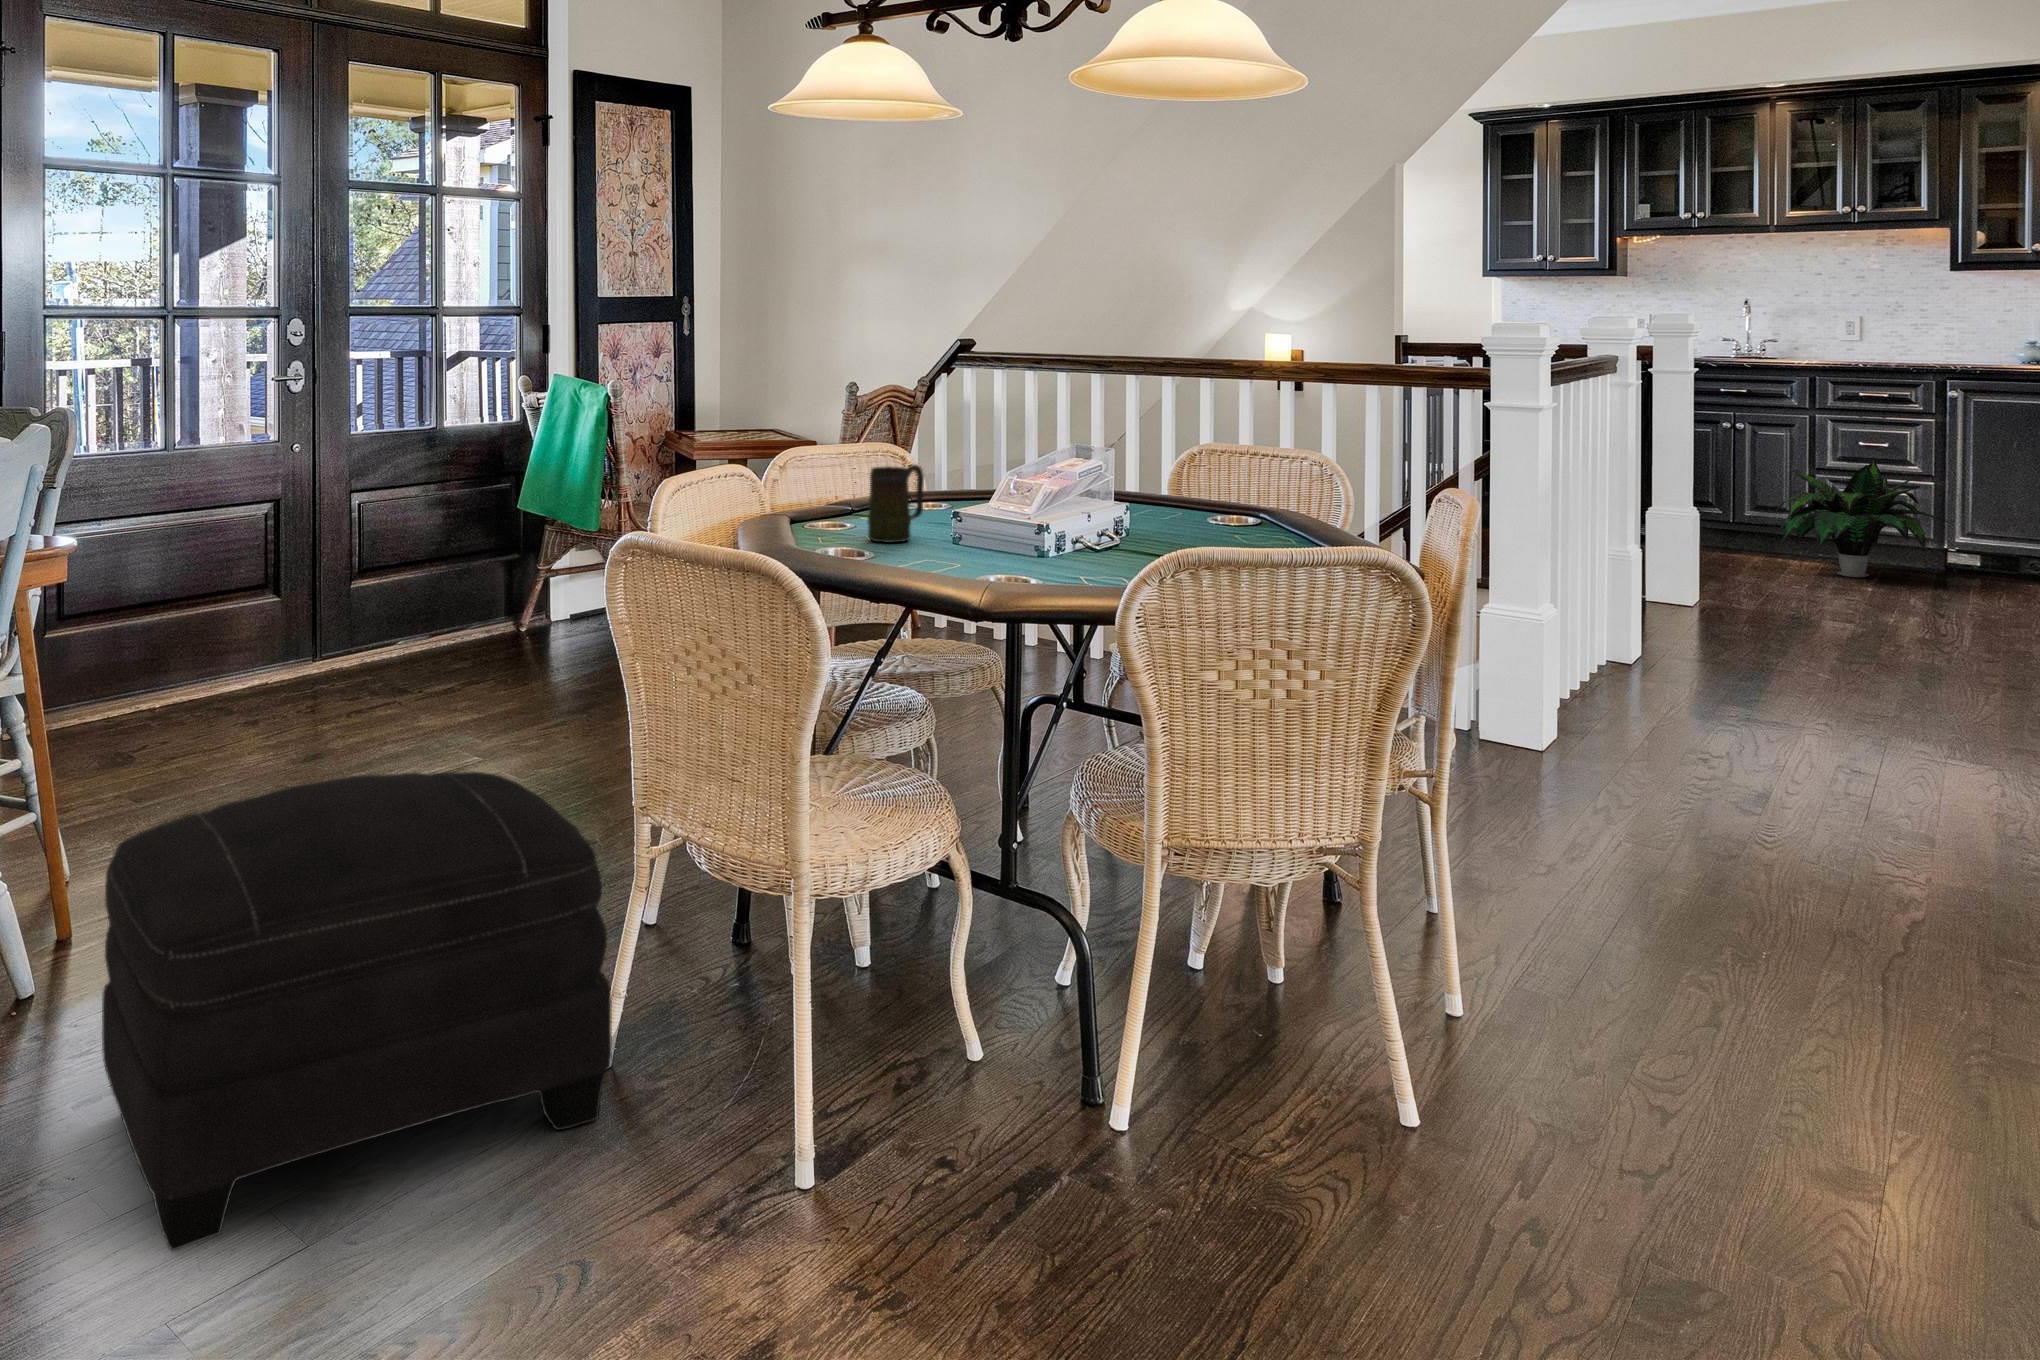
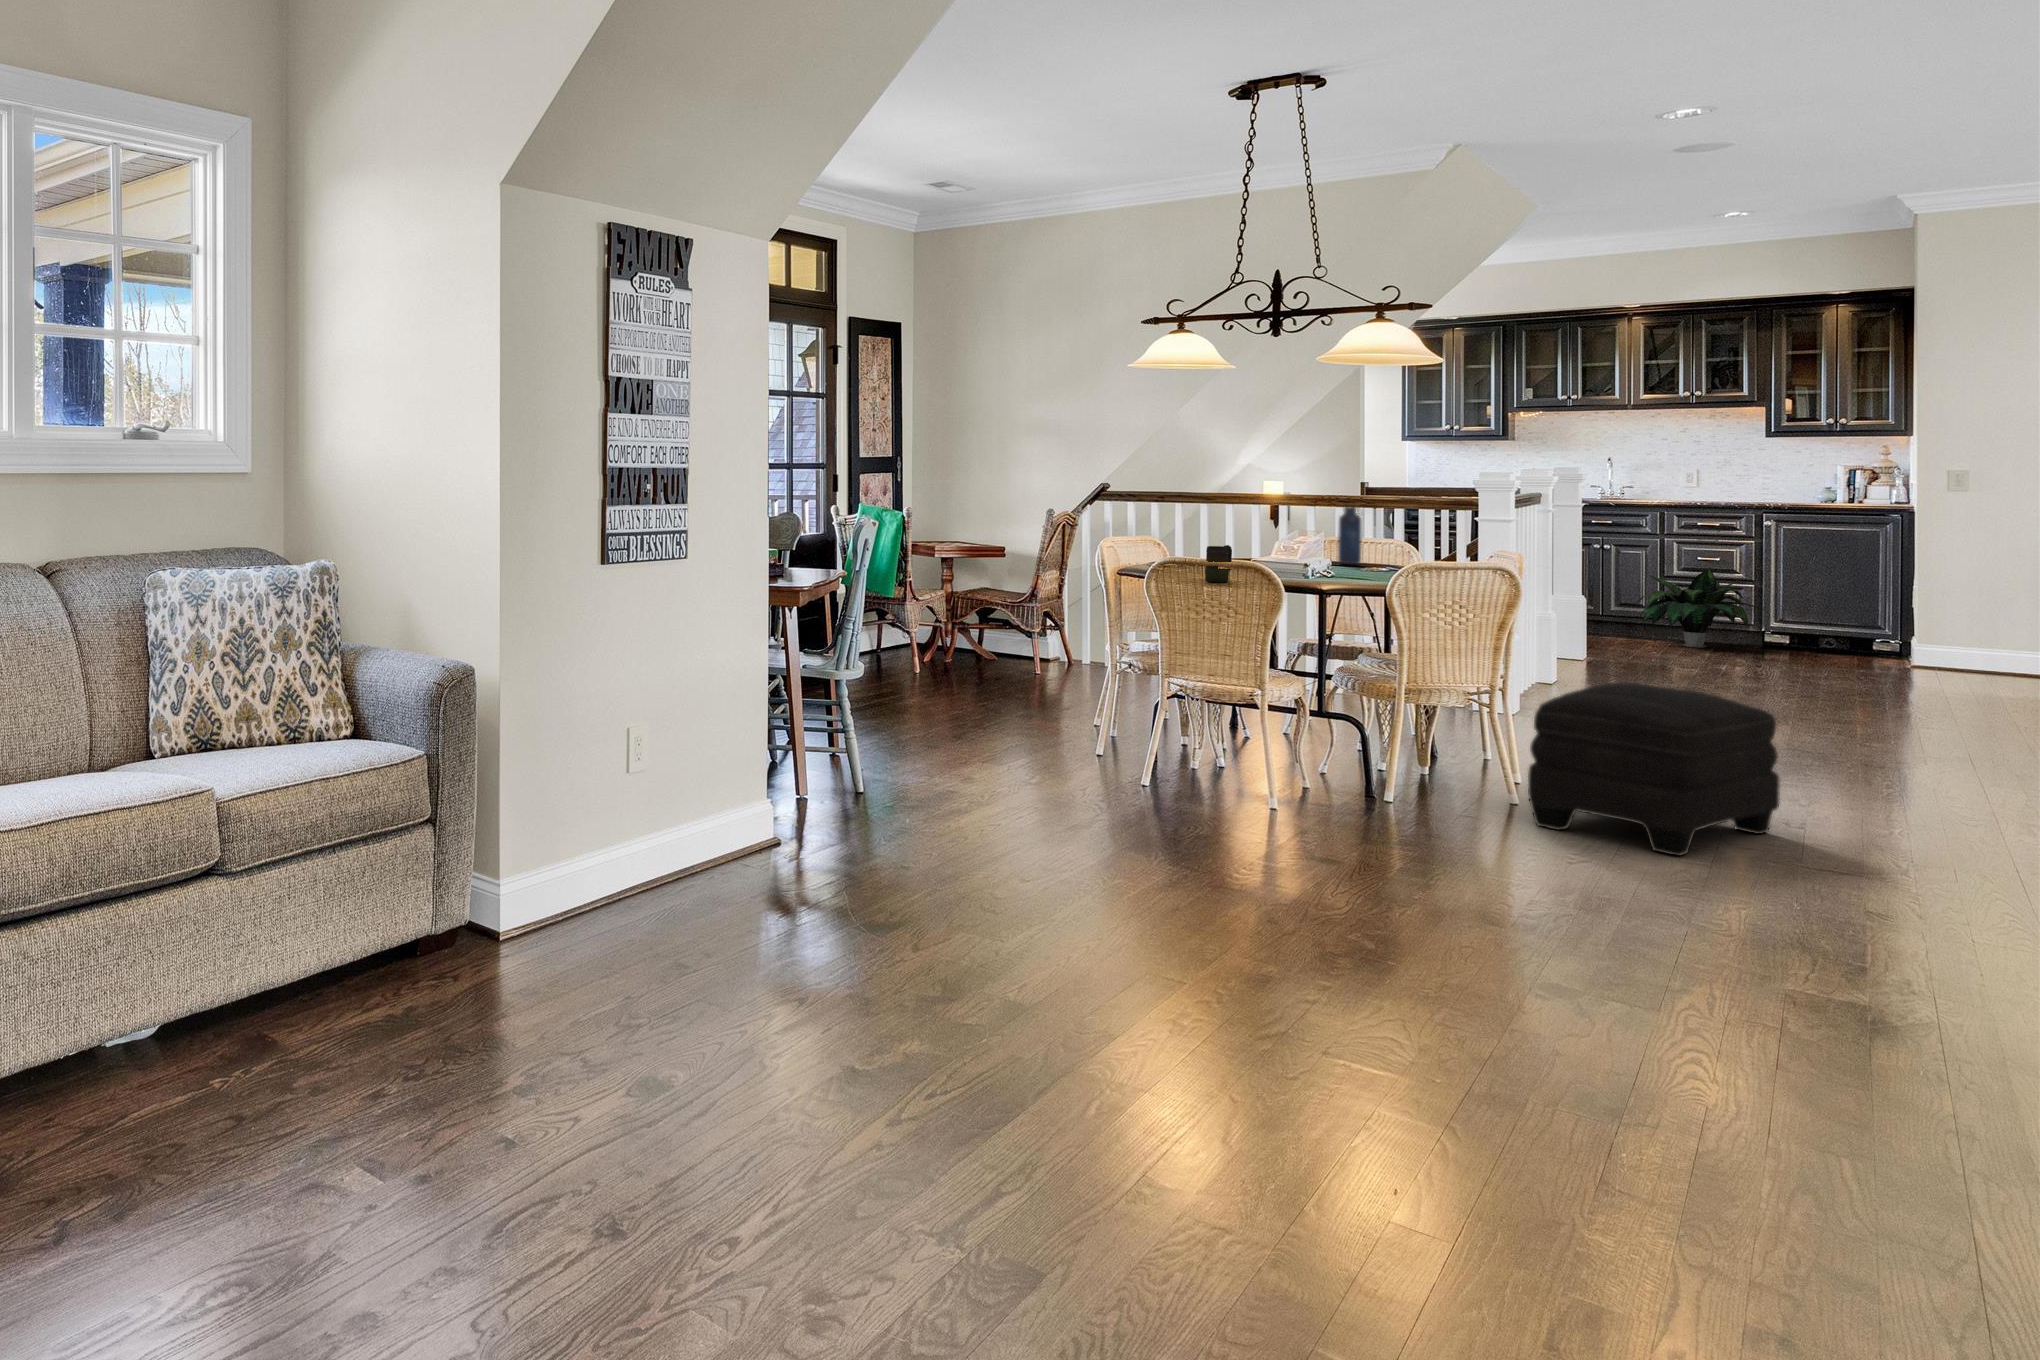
water bottle: none [1211,369,1251,487] -> present [1338,502,1362,565]
ottoman: present [102,772,612,1251] -> present [1528,683,1780,856]

